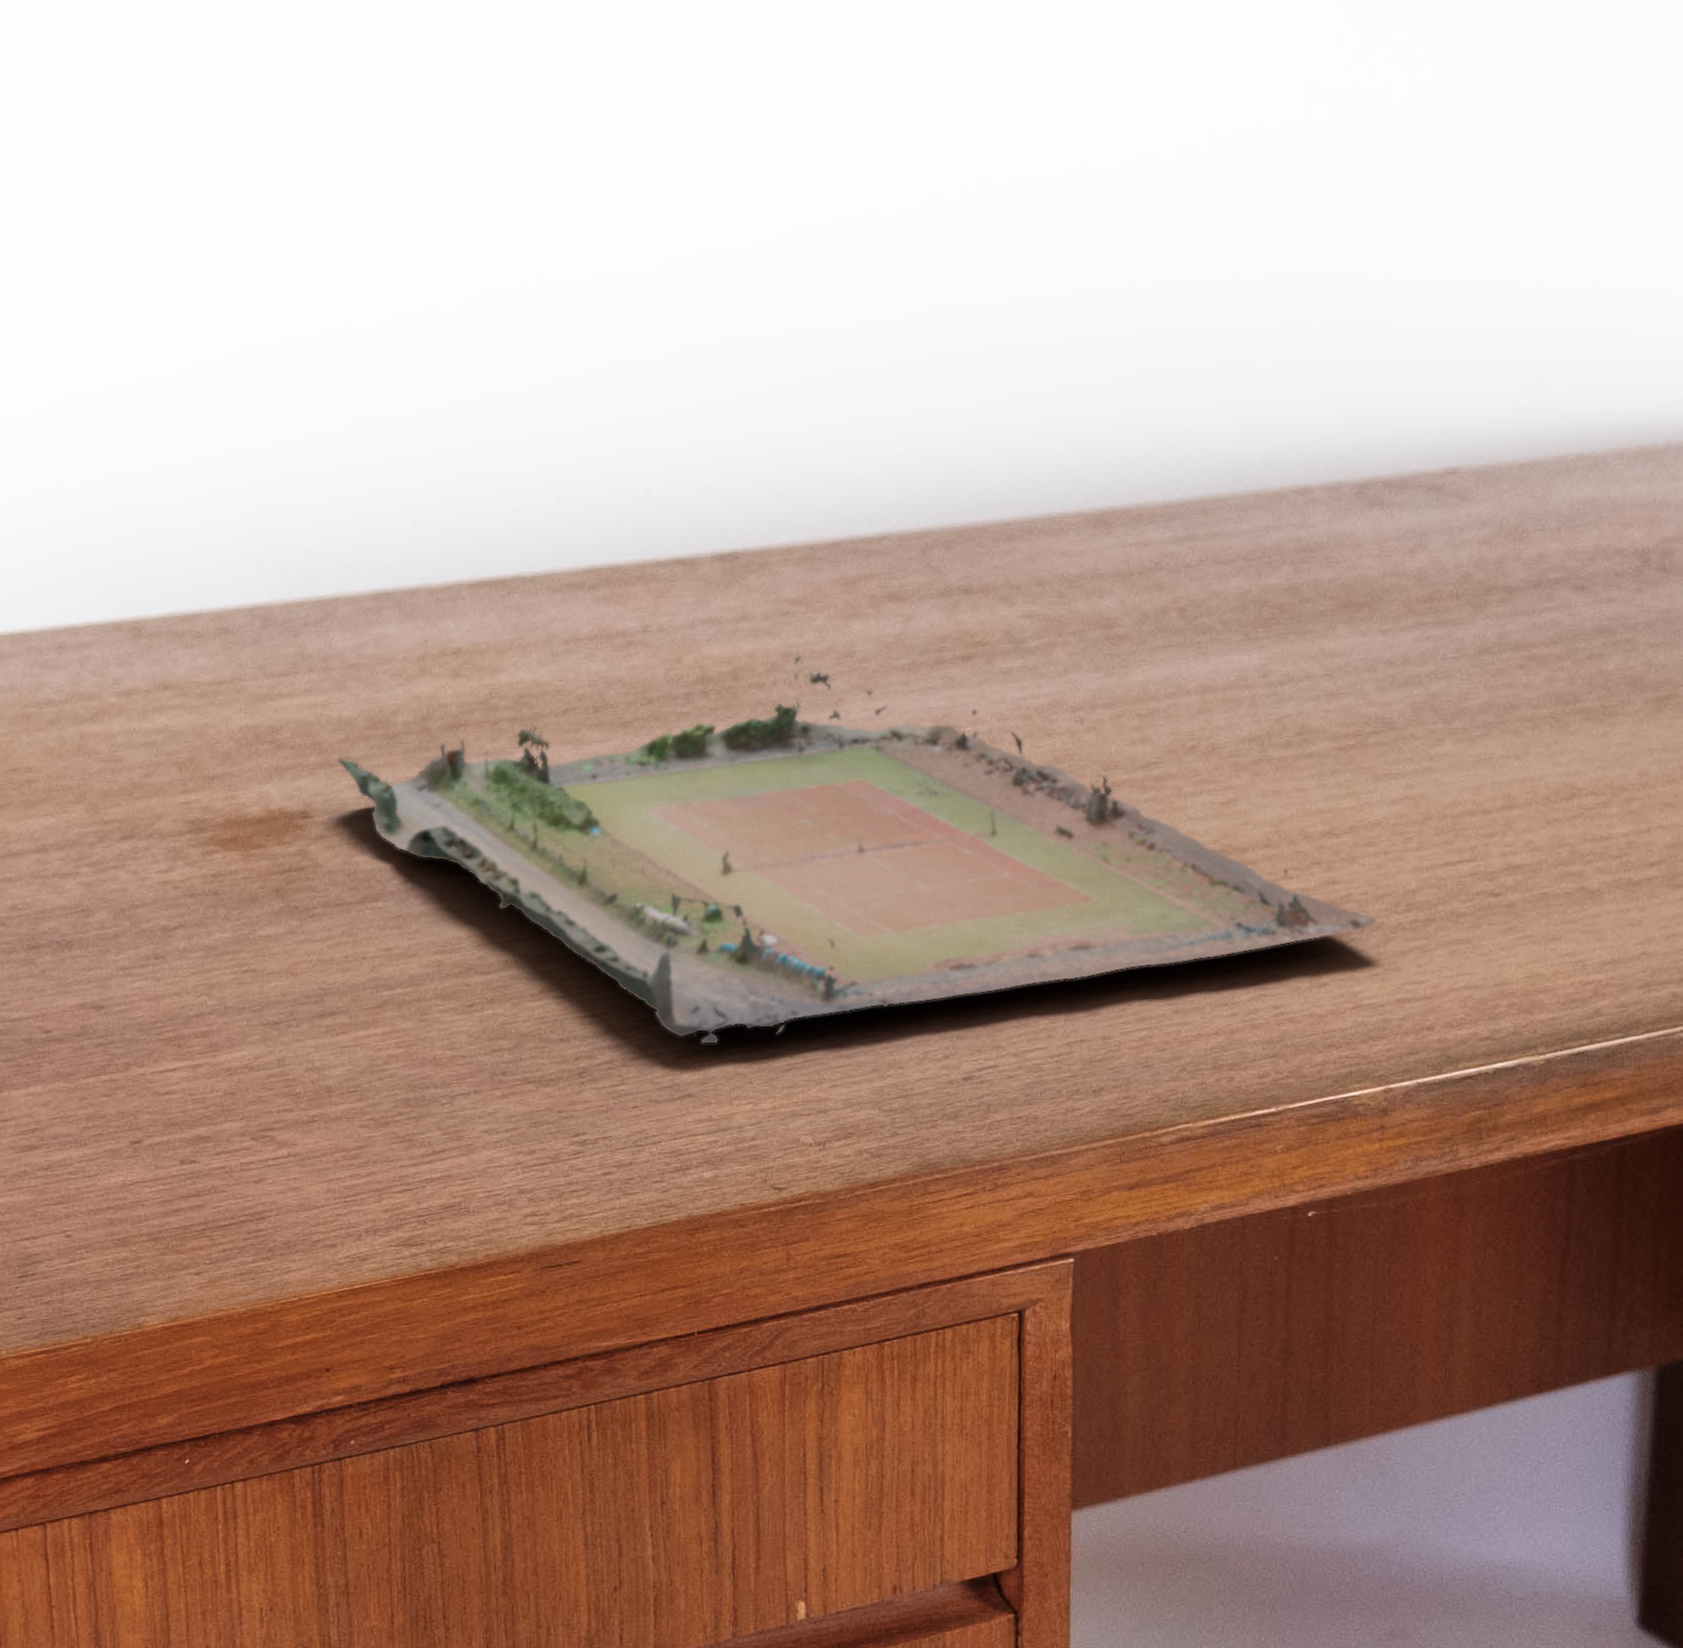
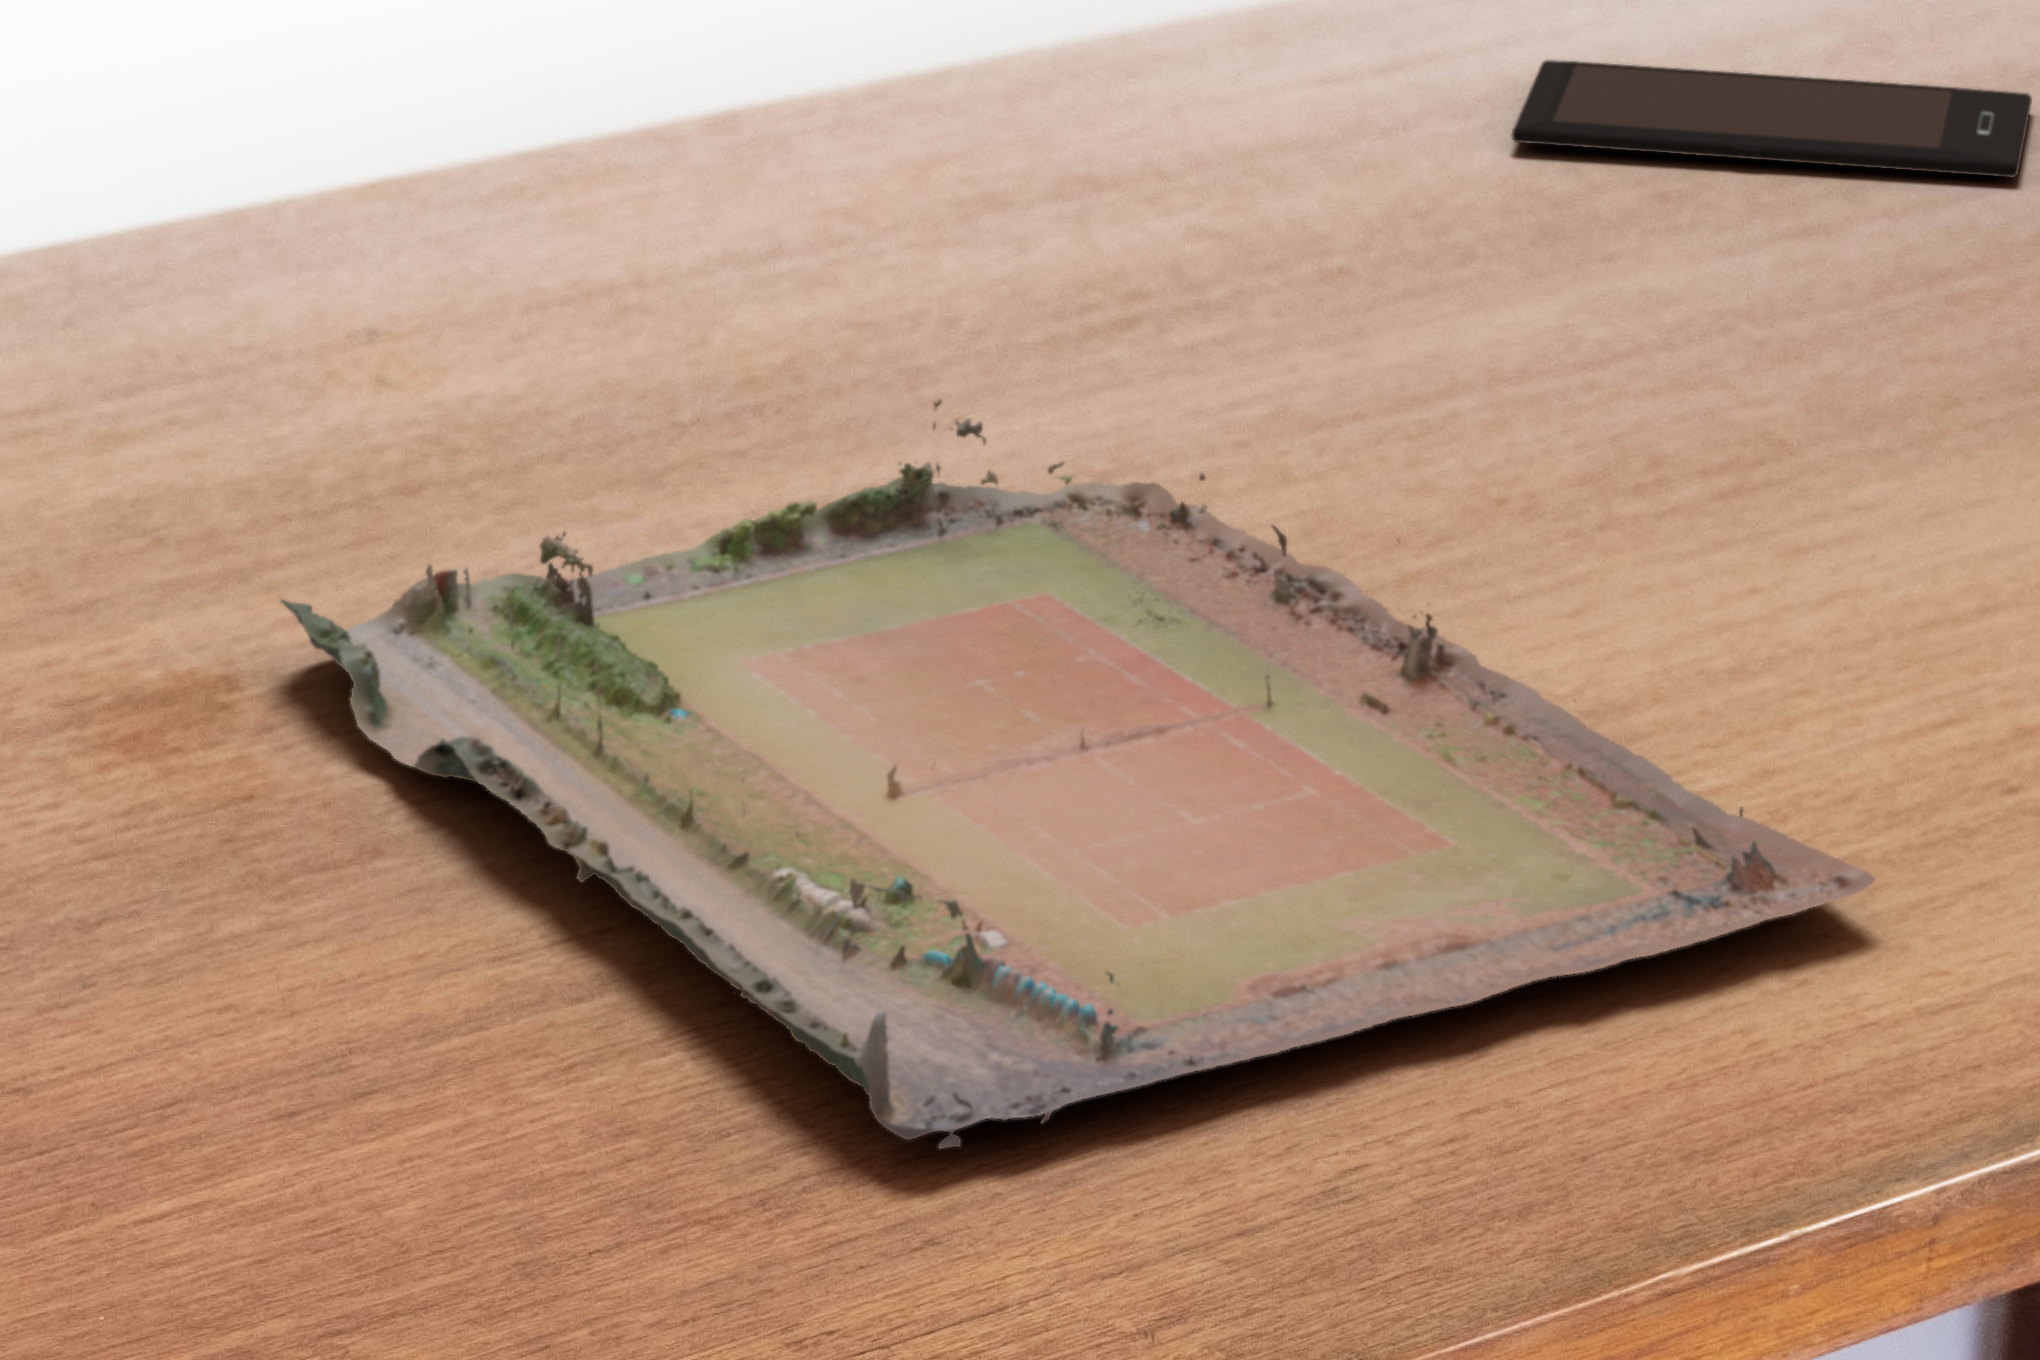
smartphone: none [1245,536,1602,601] -> present [1512,60,2032,178]

